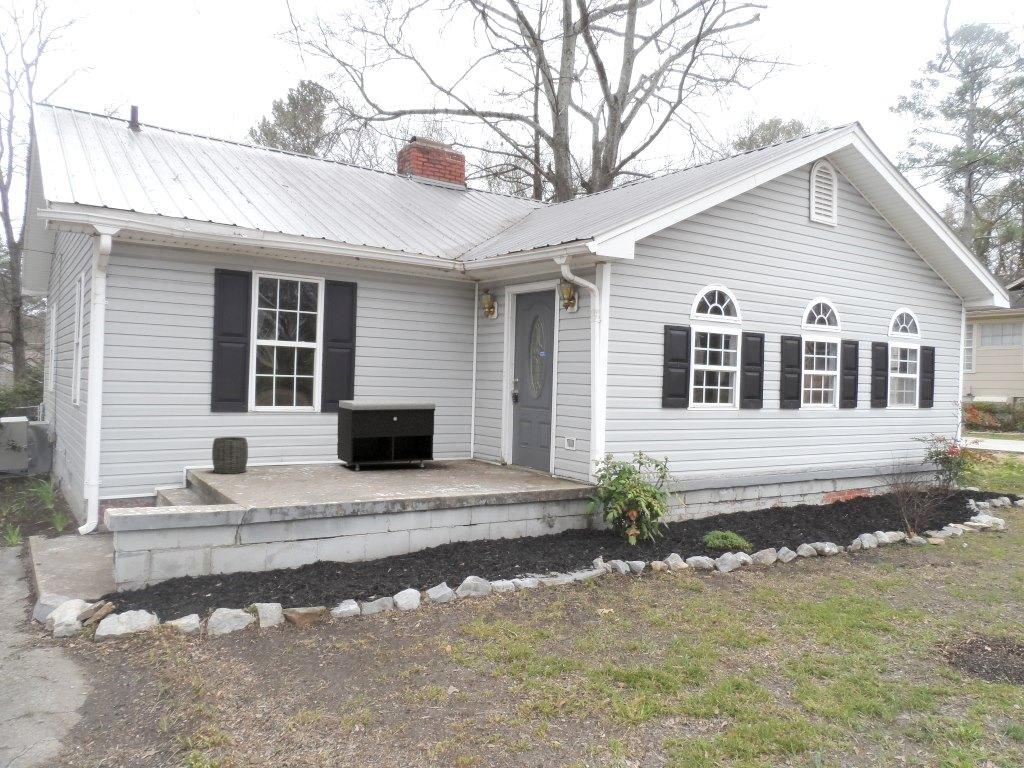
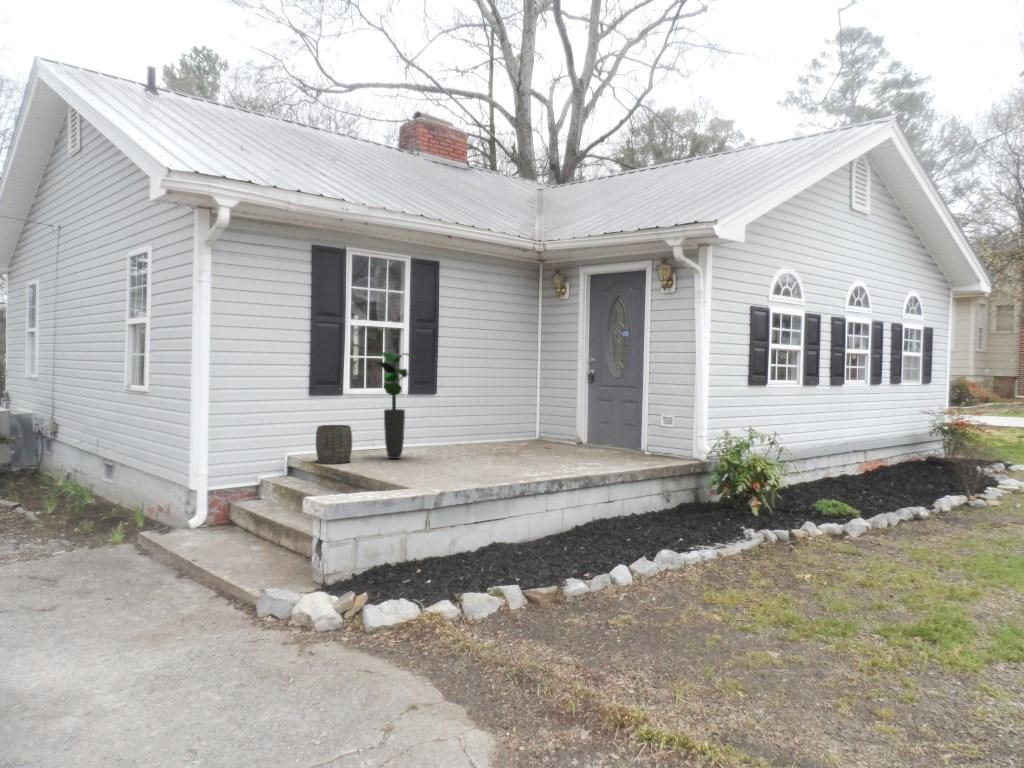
potted plant: none [270,369,316,471] -> present [378,352,415,459]
storage bench: present [337,400,435,470] -> none [423,383,525,457]

